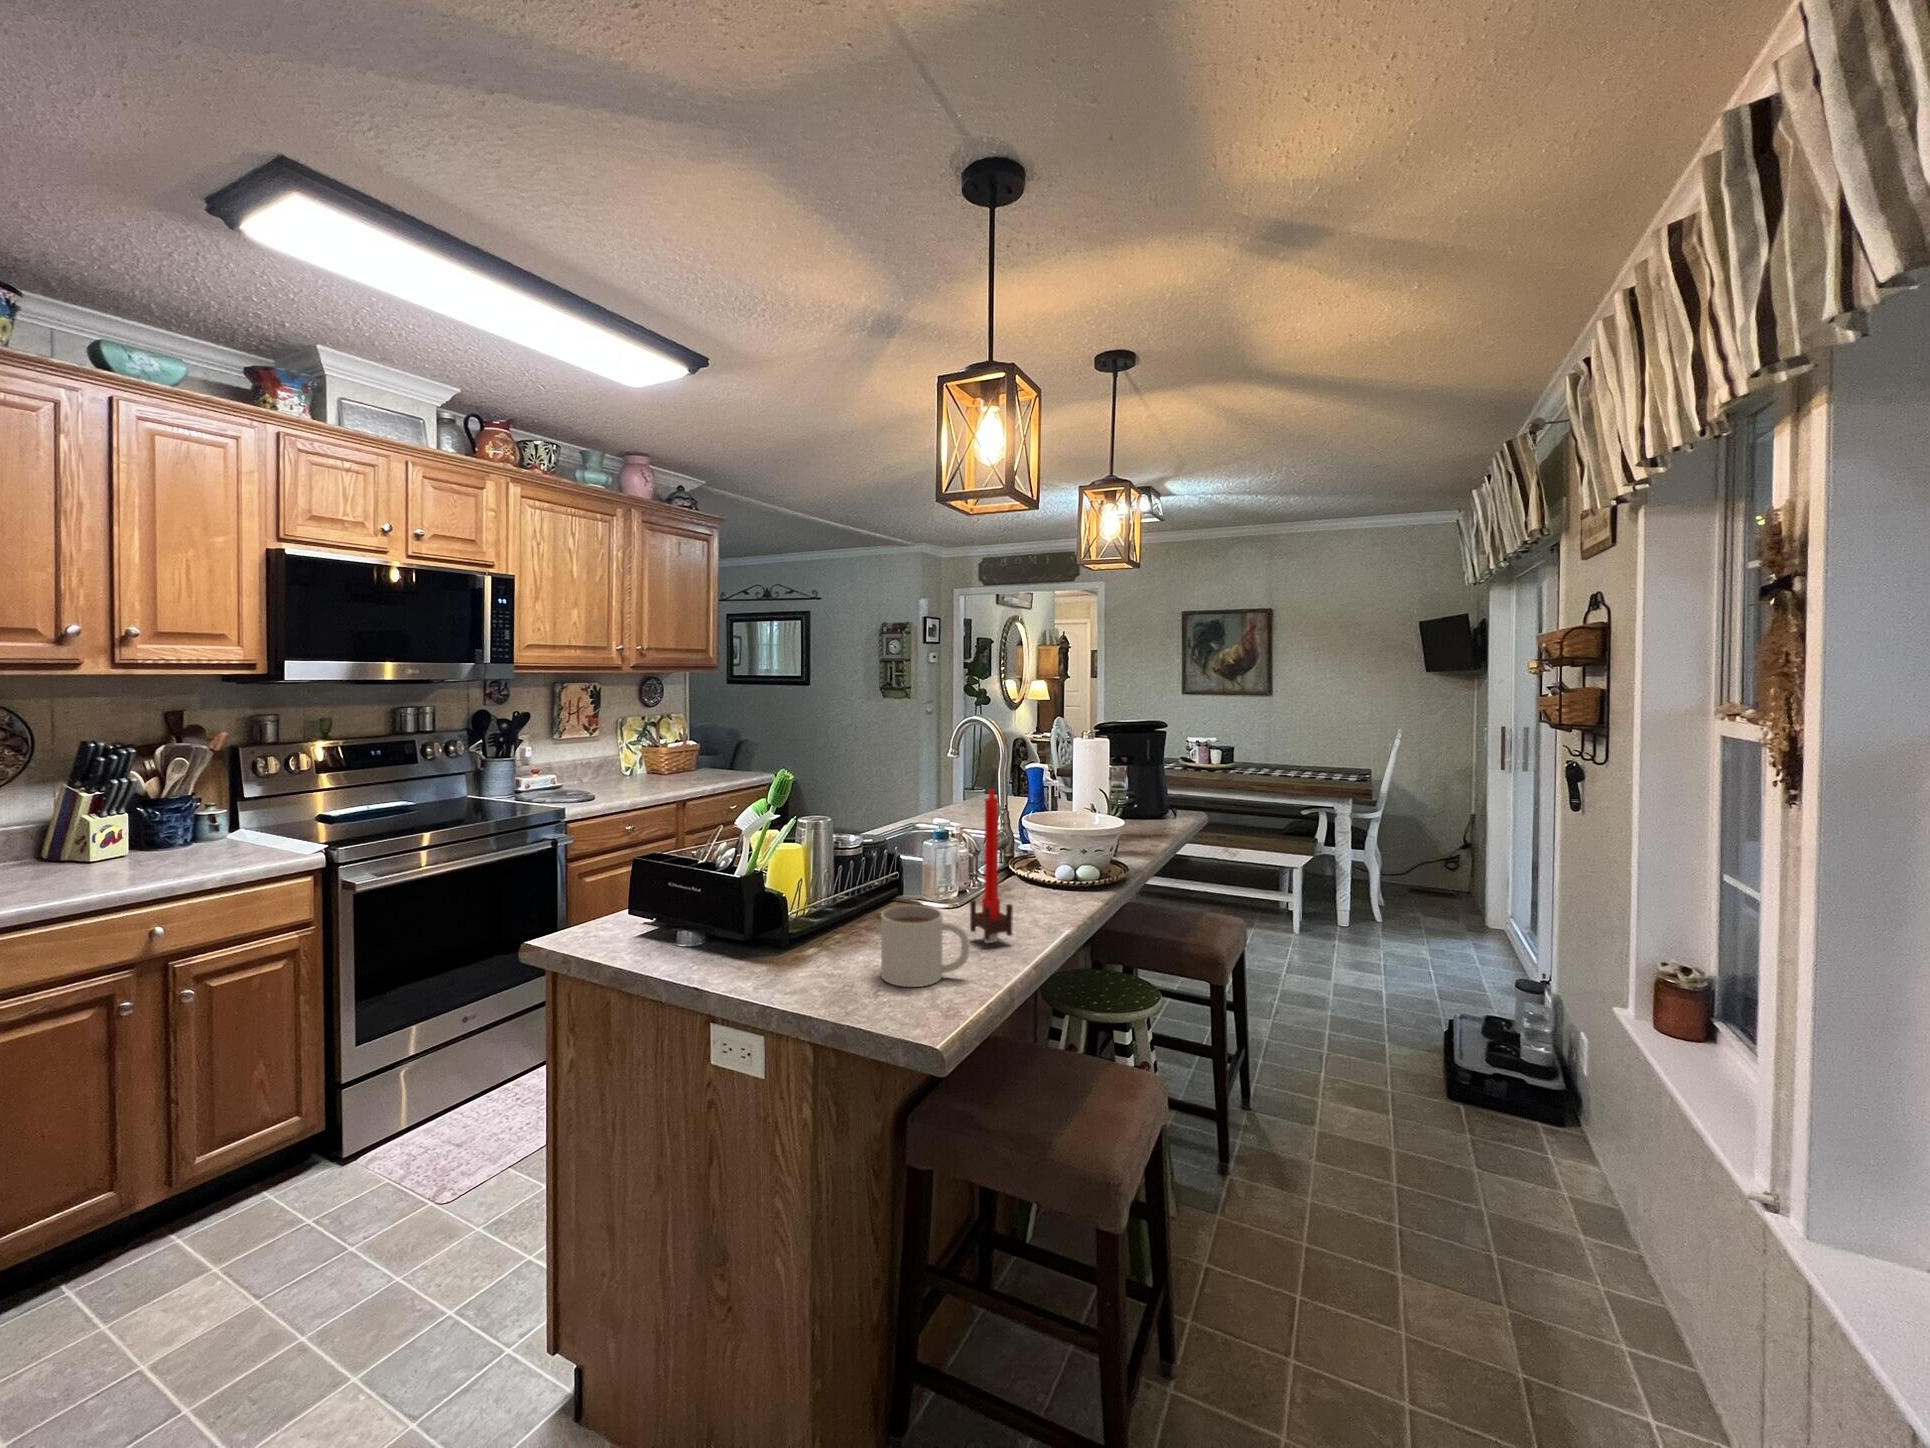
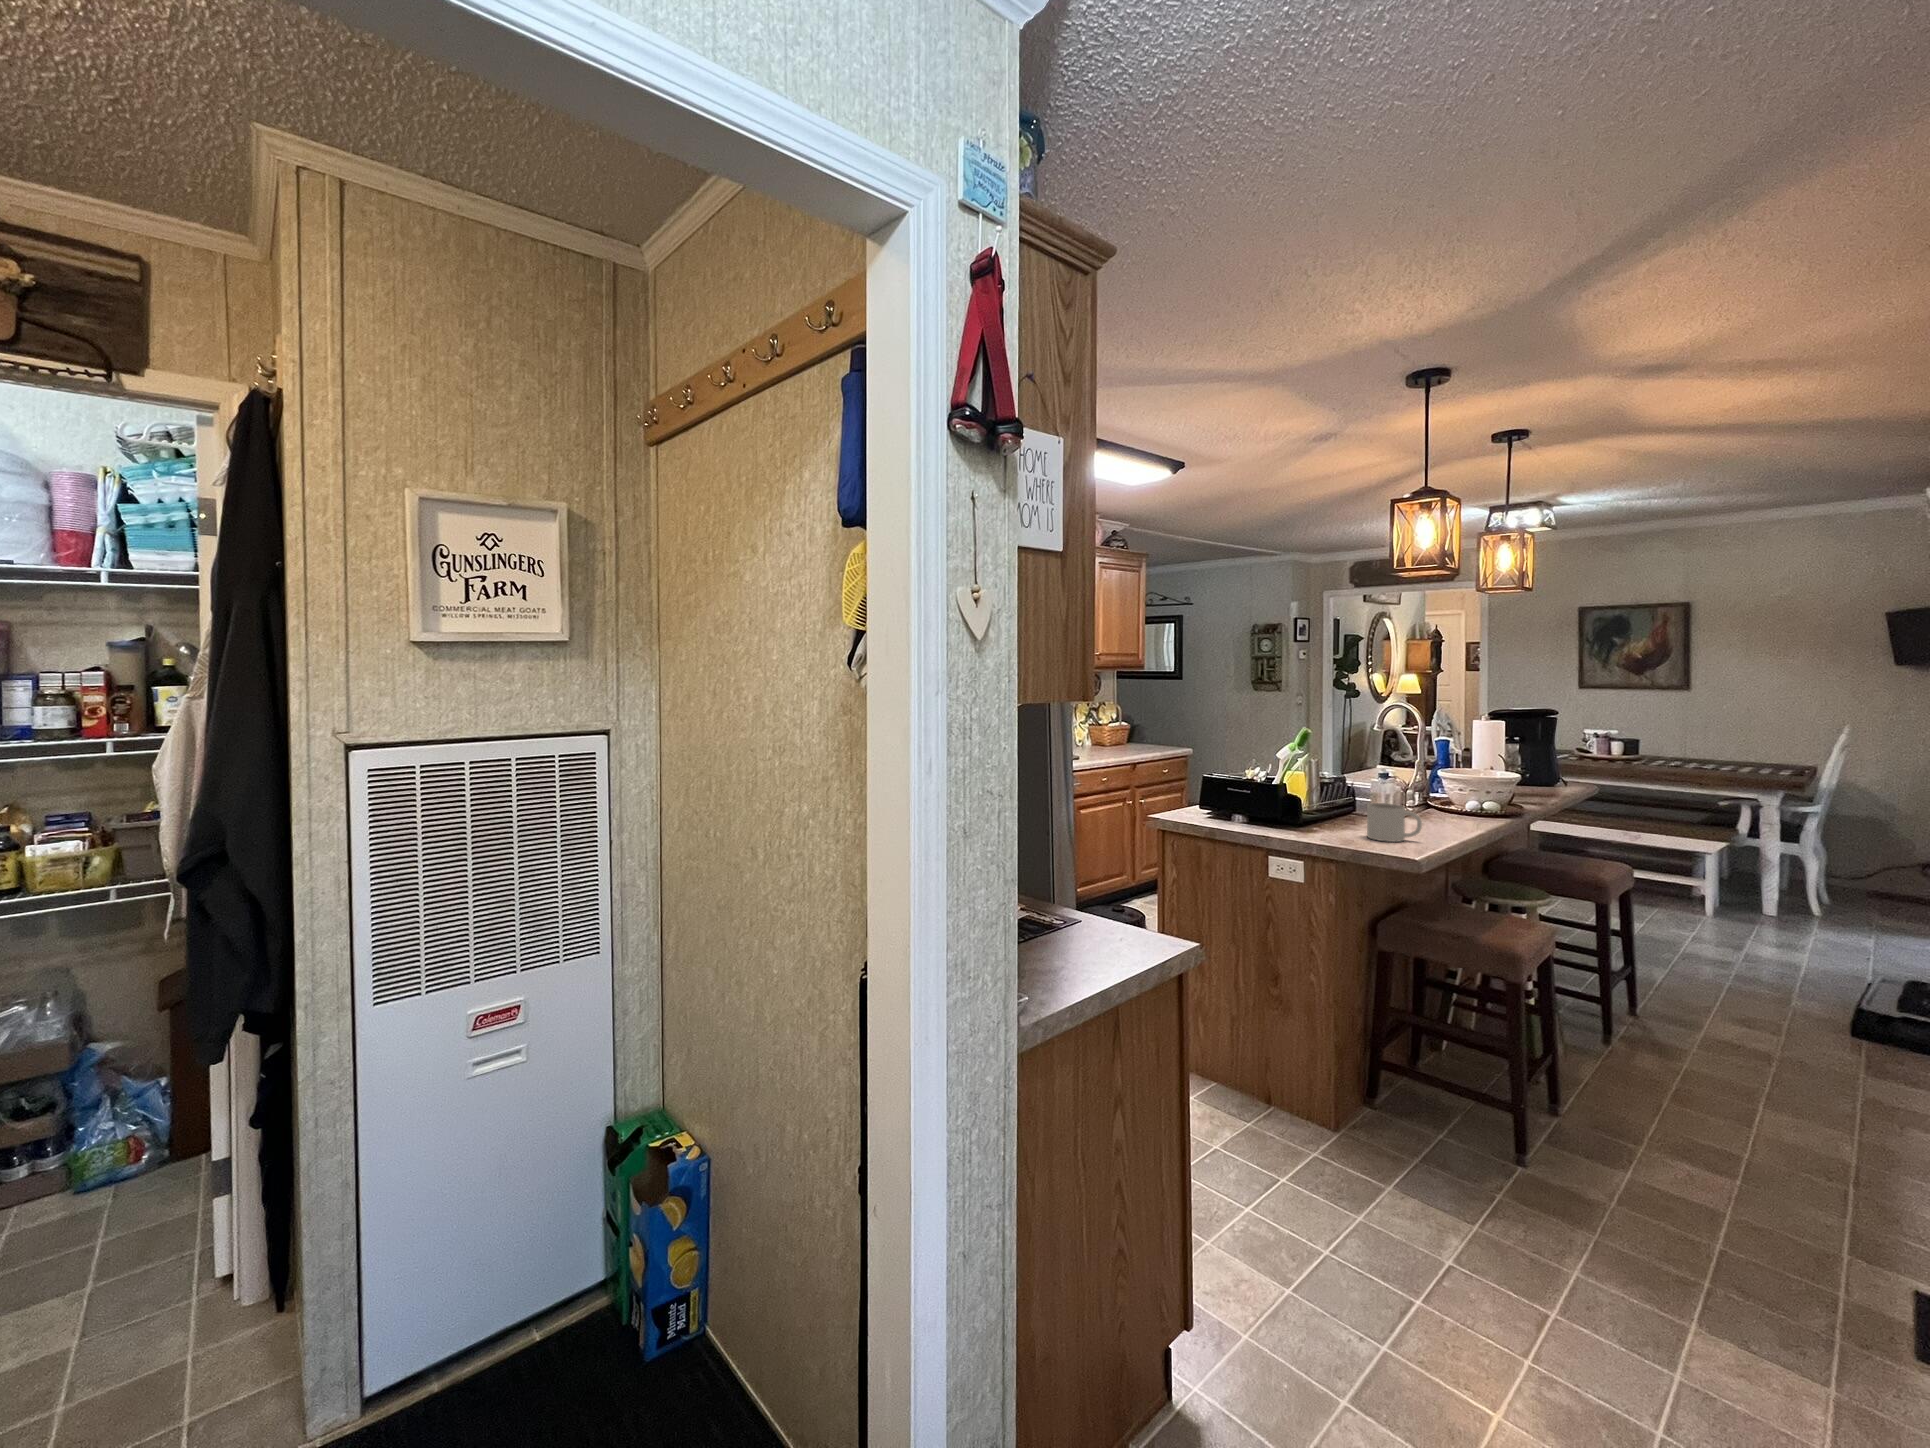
candle: present [970,789,1013,943] -> none [1414,744,1443,832]

